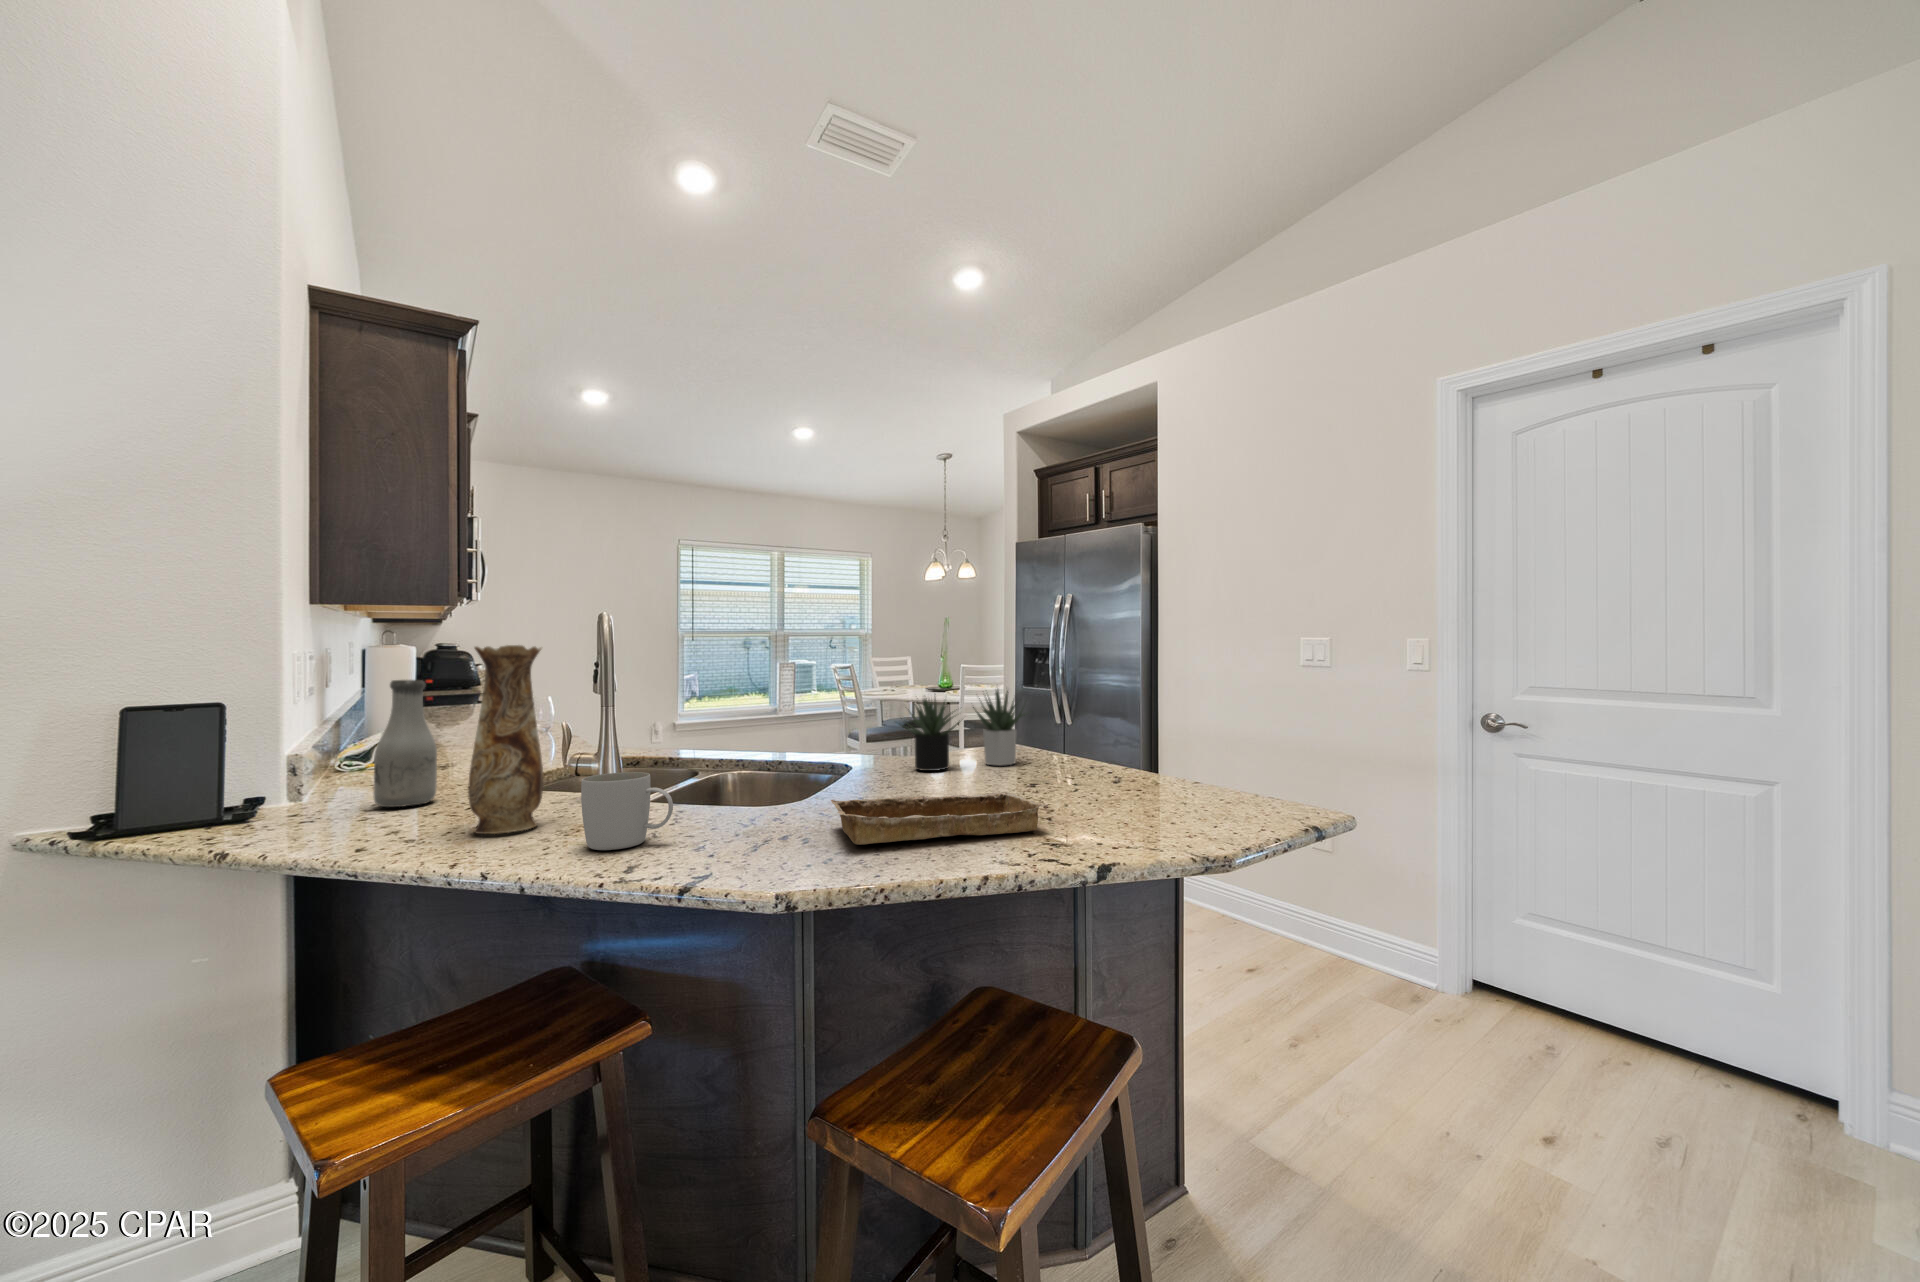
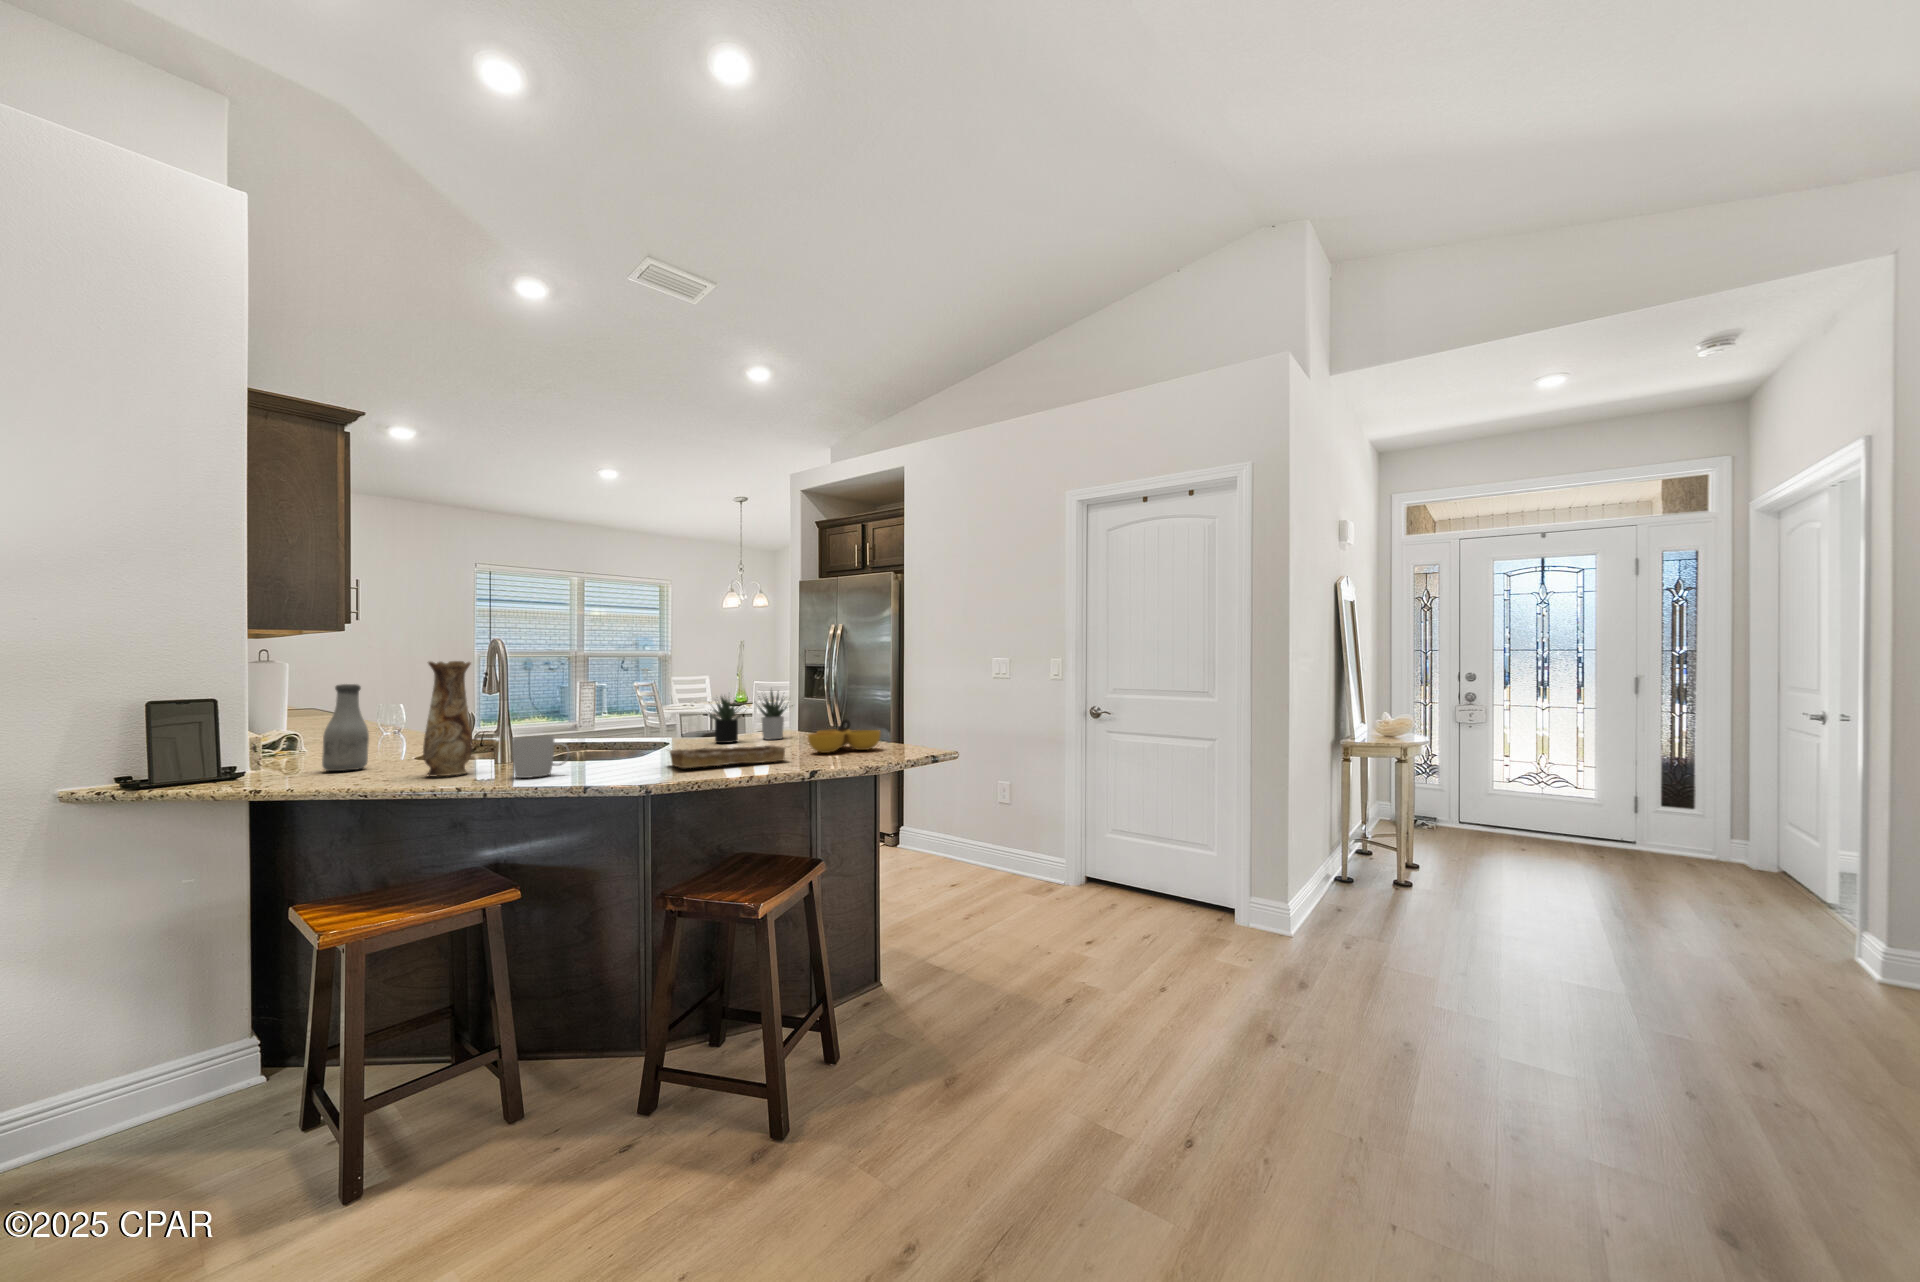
decorative bowl: none [1071,747,1201,809] -> present [808,719,881,753]

